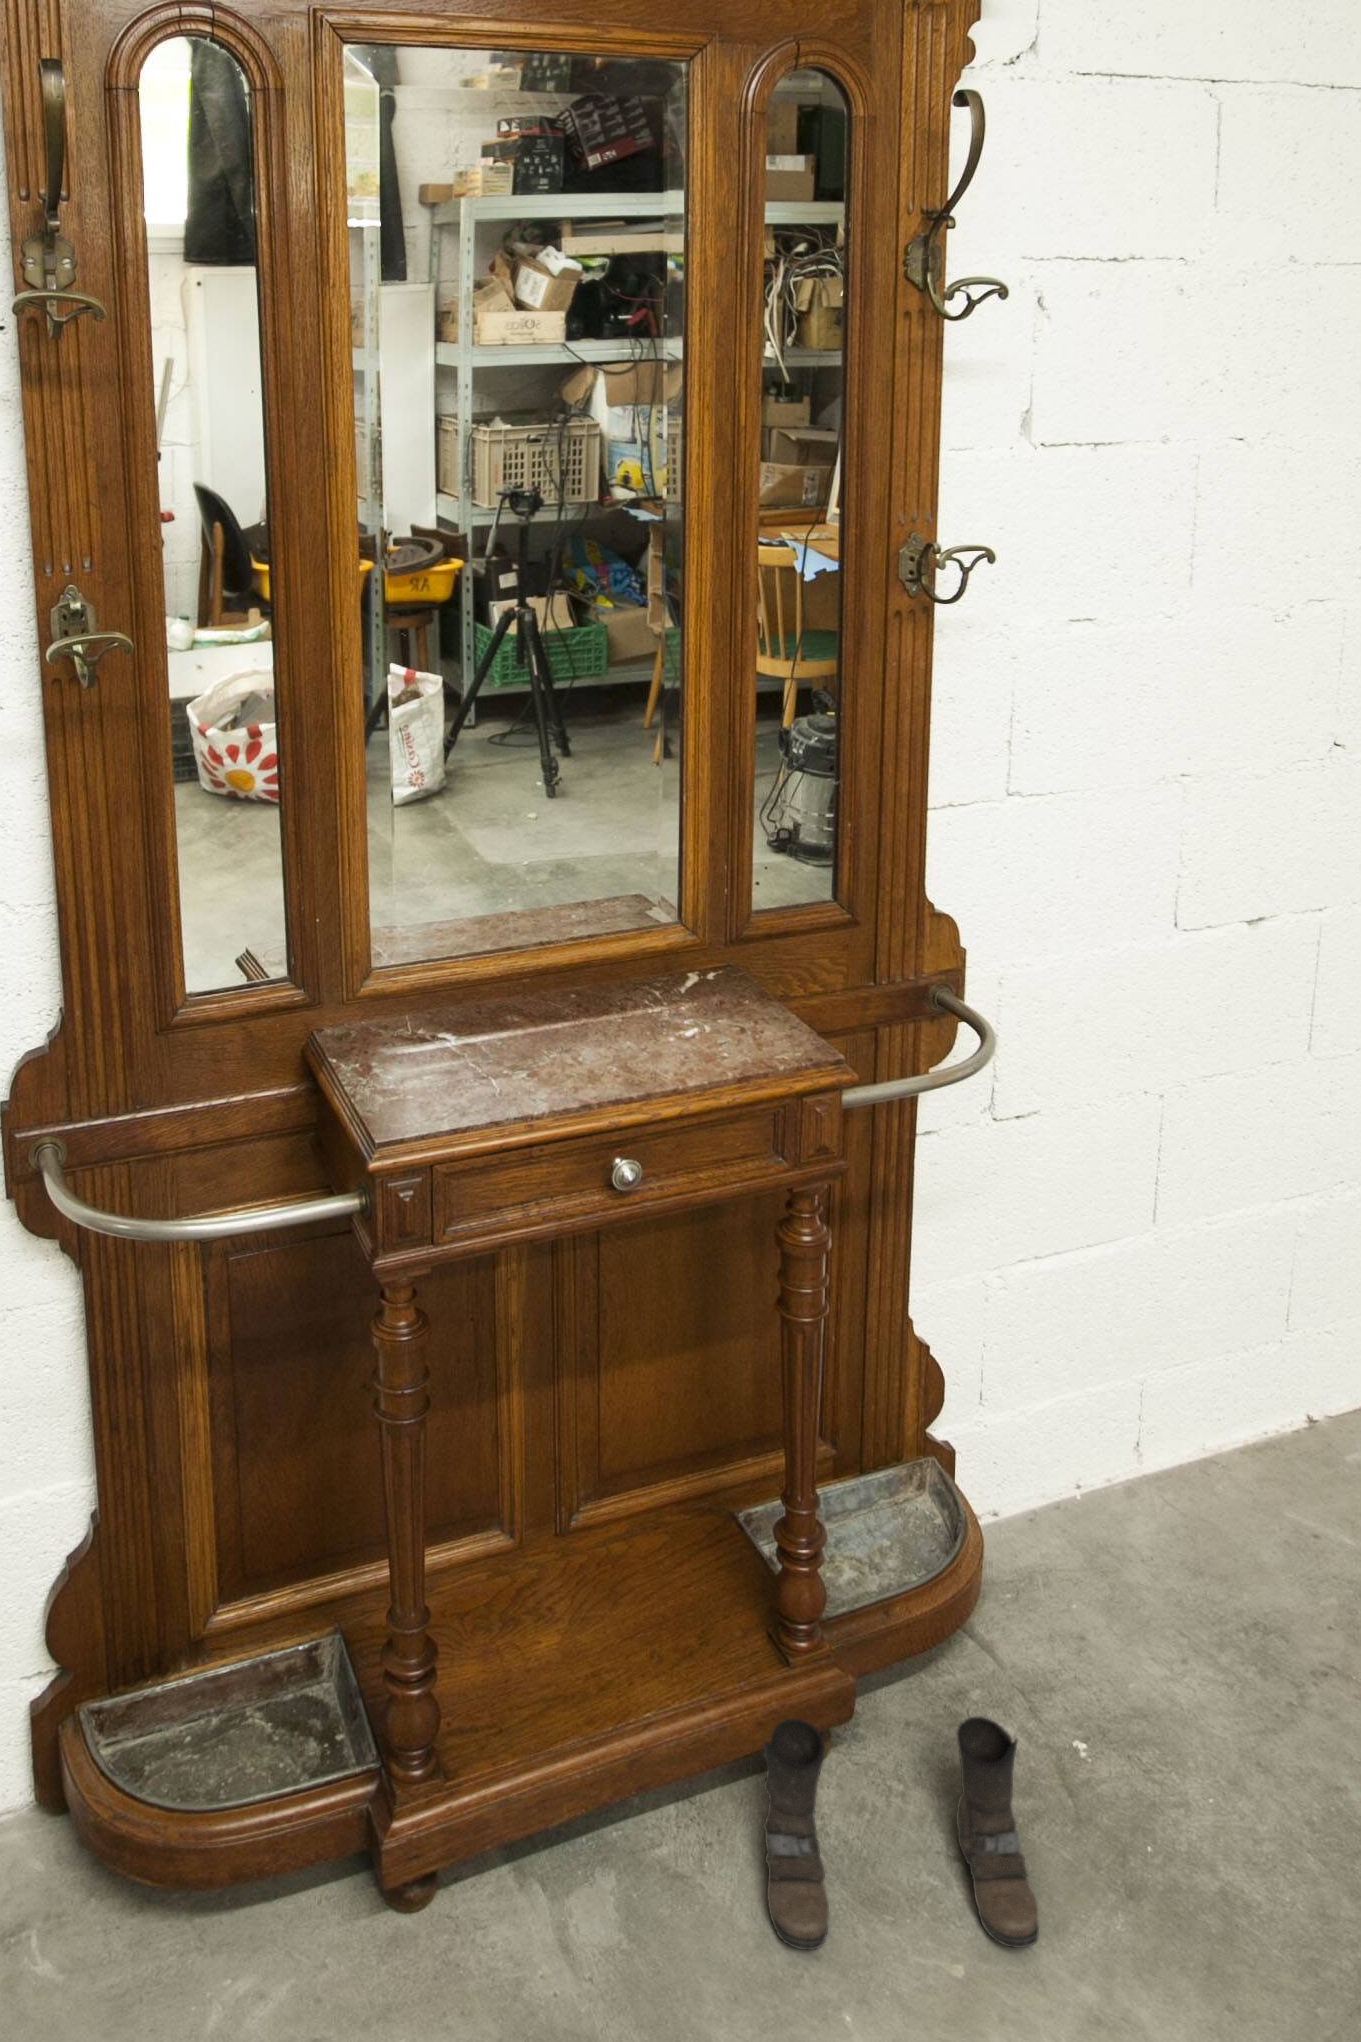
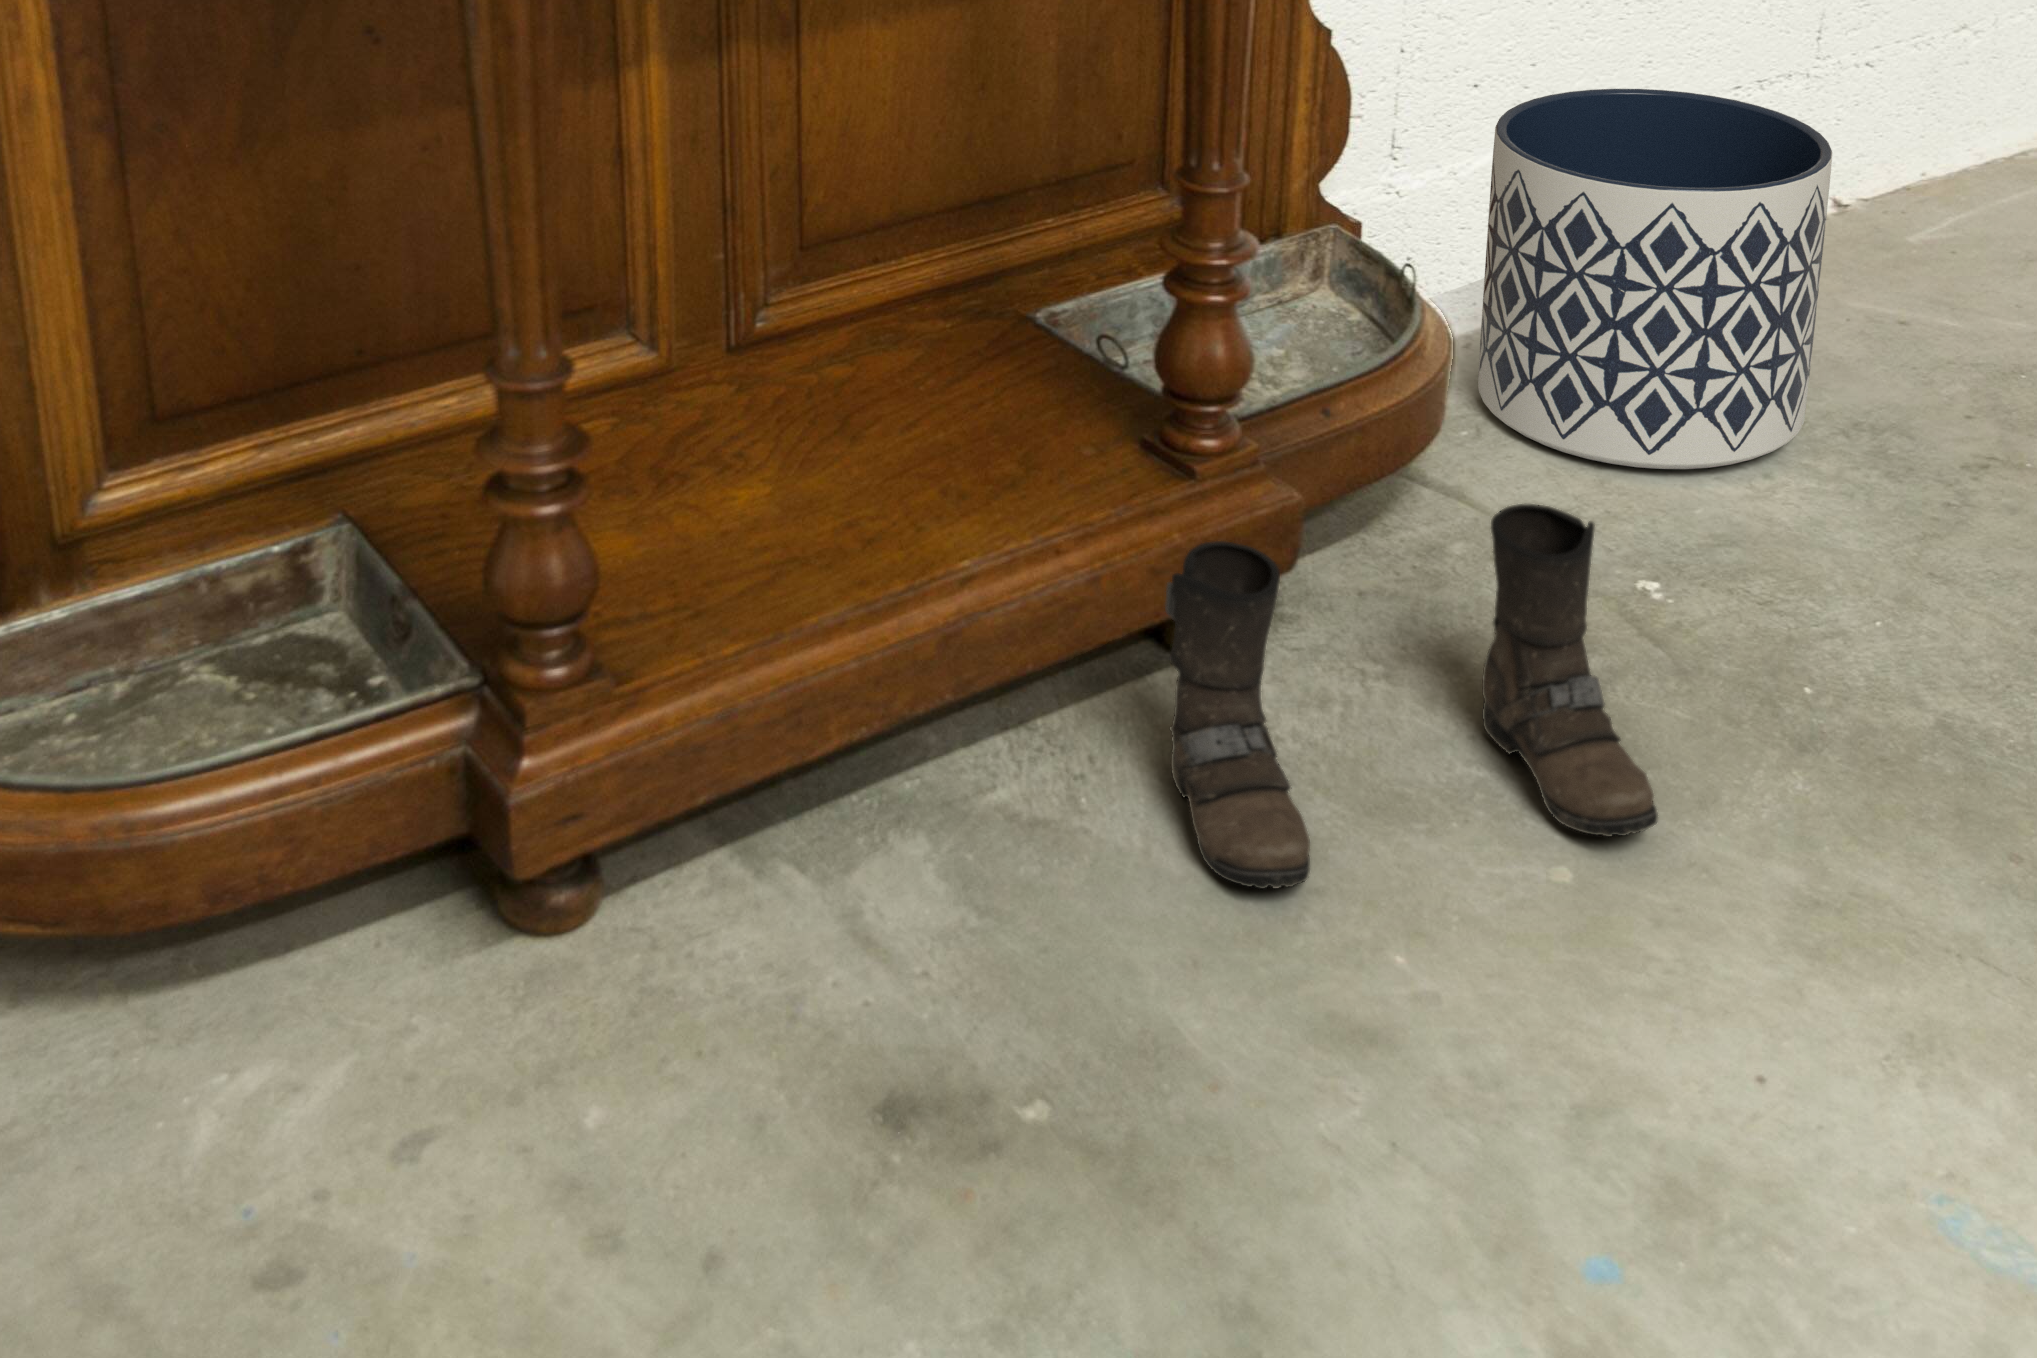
planter: none [1029,1375,1241,1644] -> present [1478,89,1832,469]

